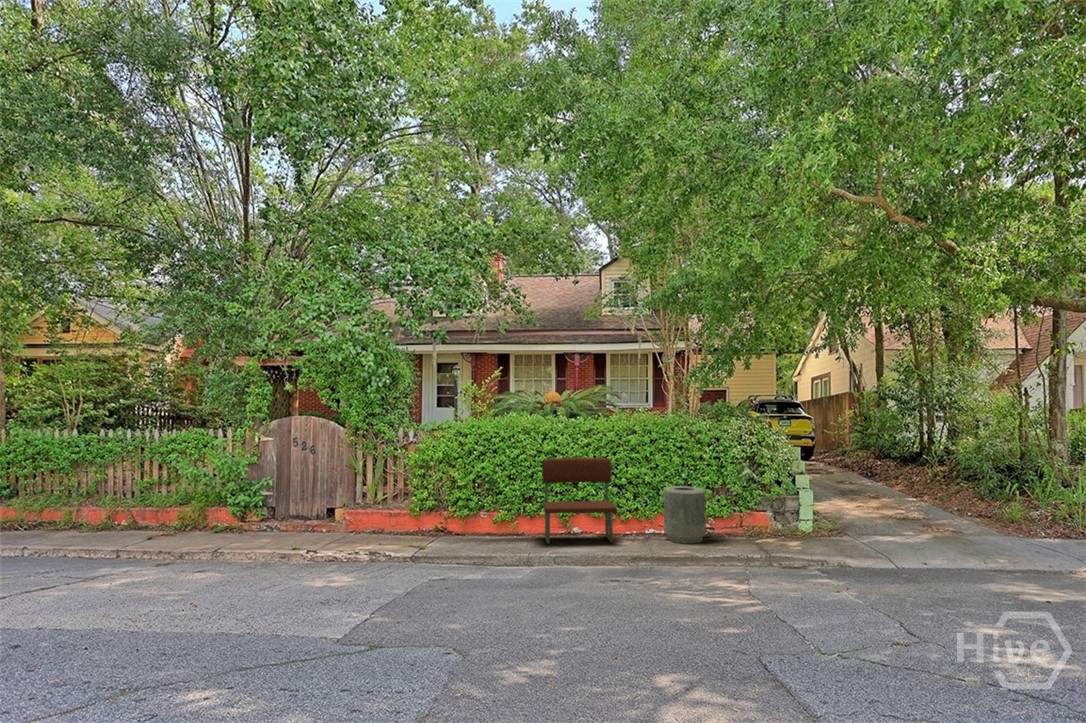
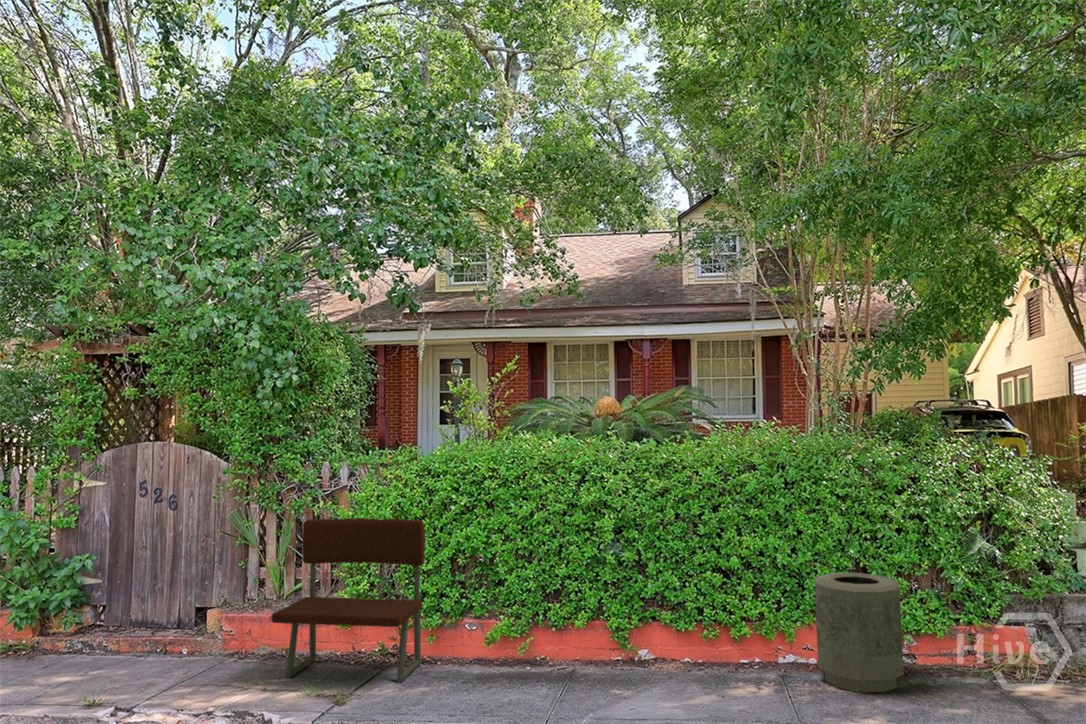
bench: present [542,458,617,544] -> present [271,518,425,683]

